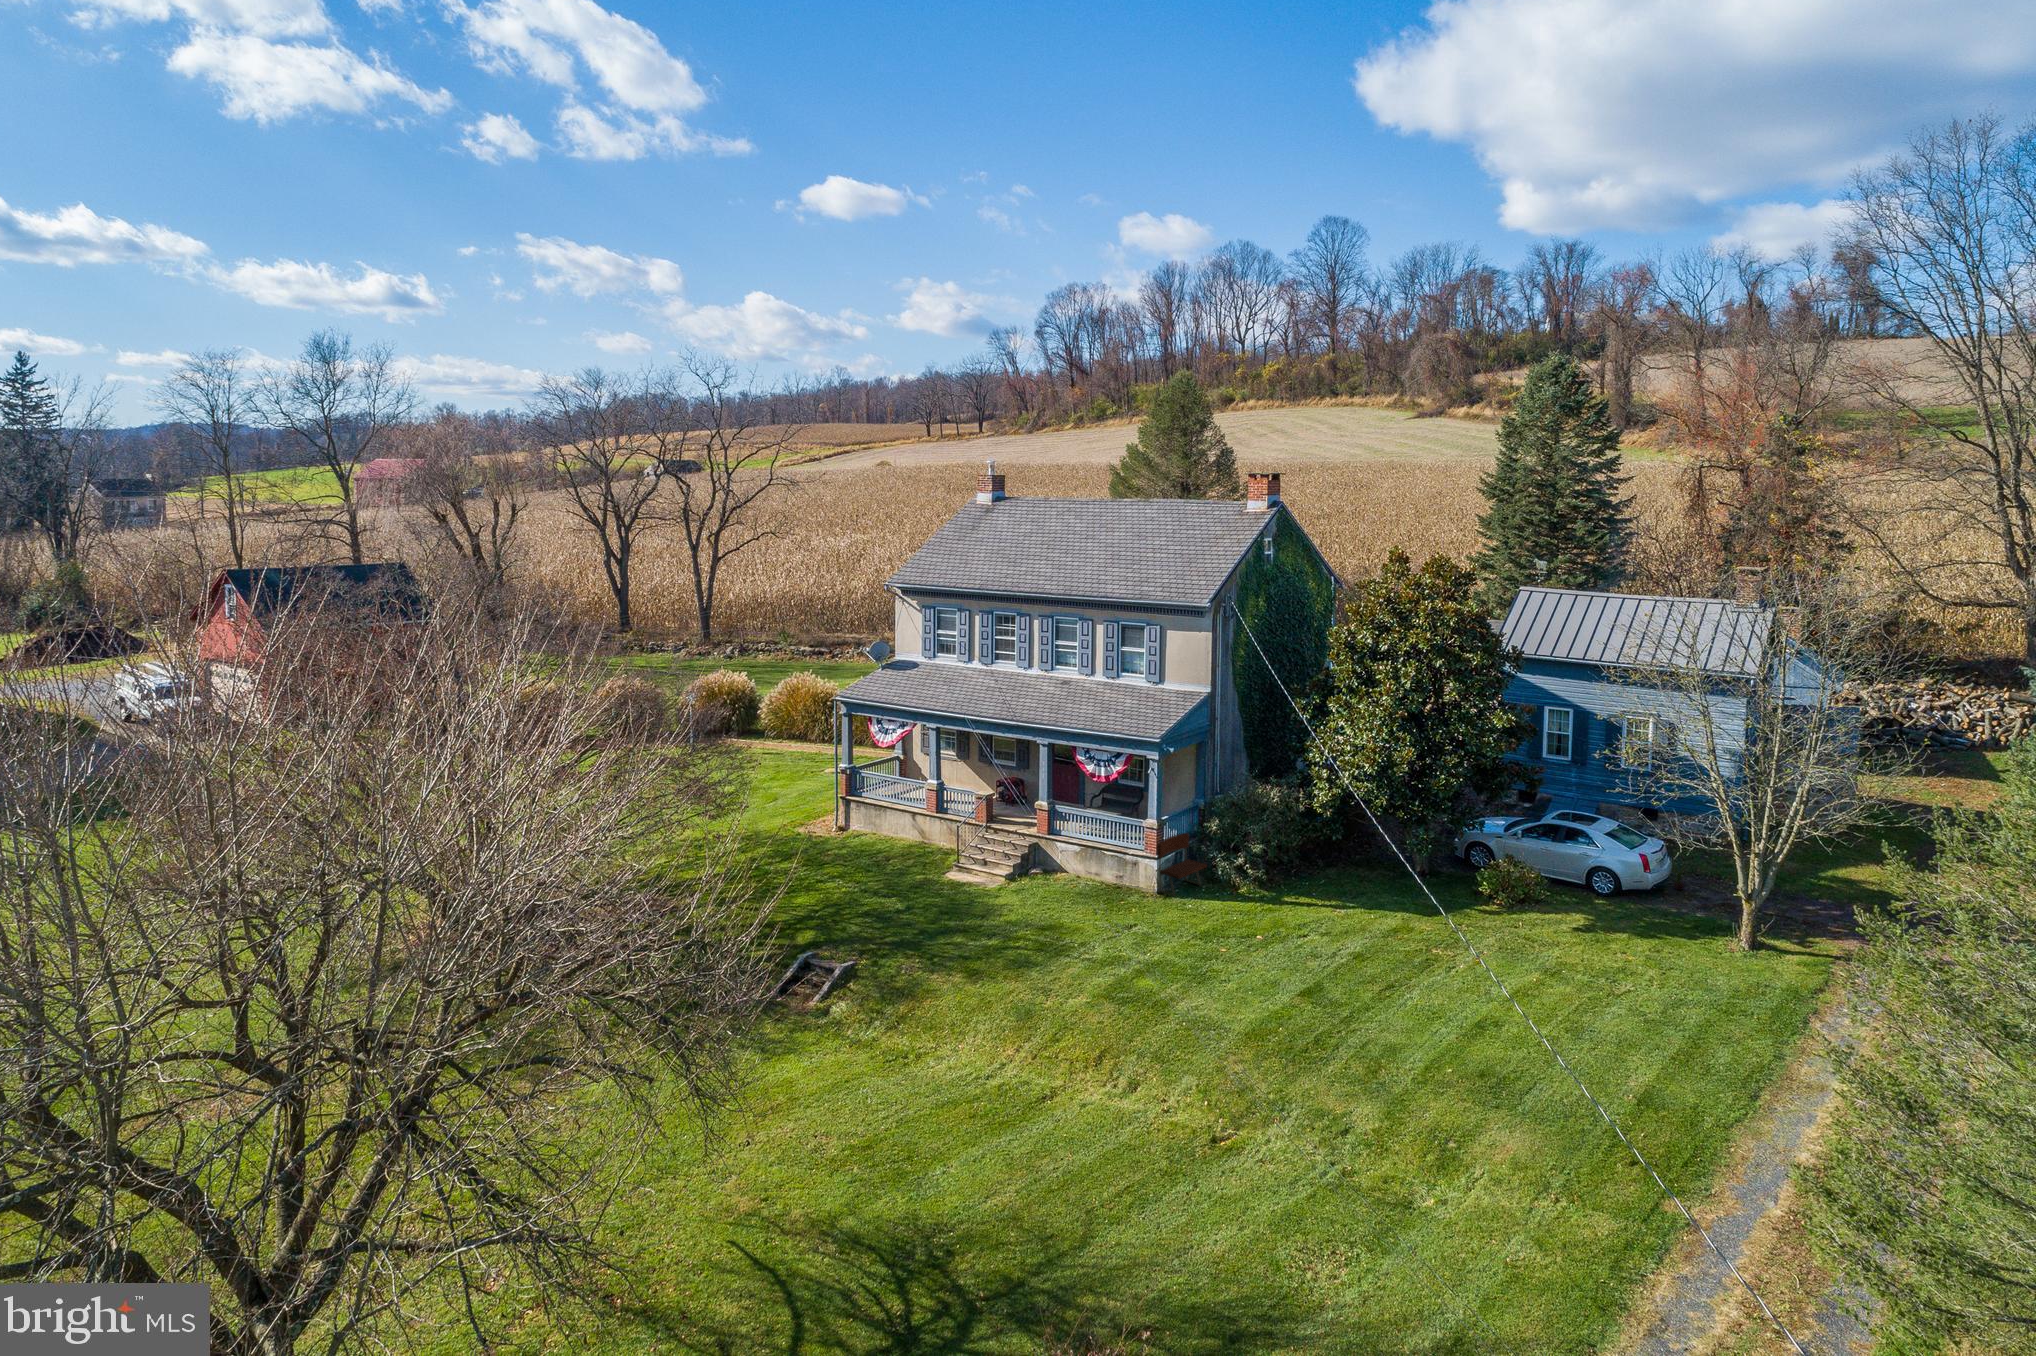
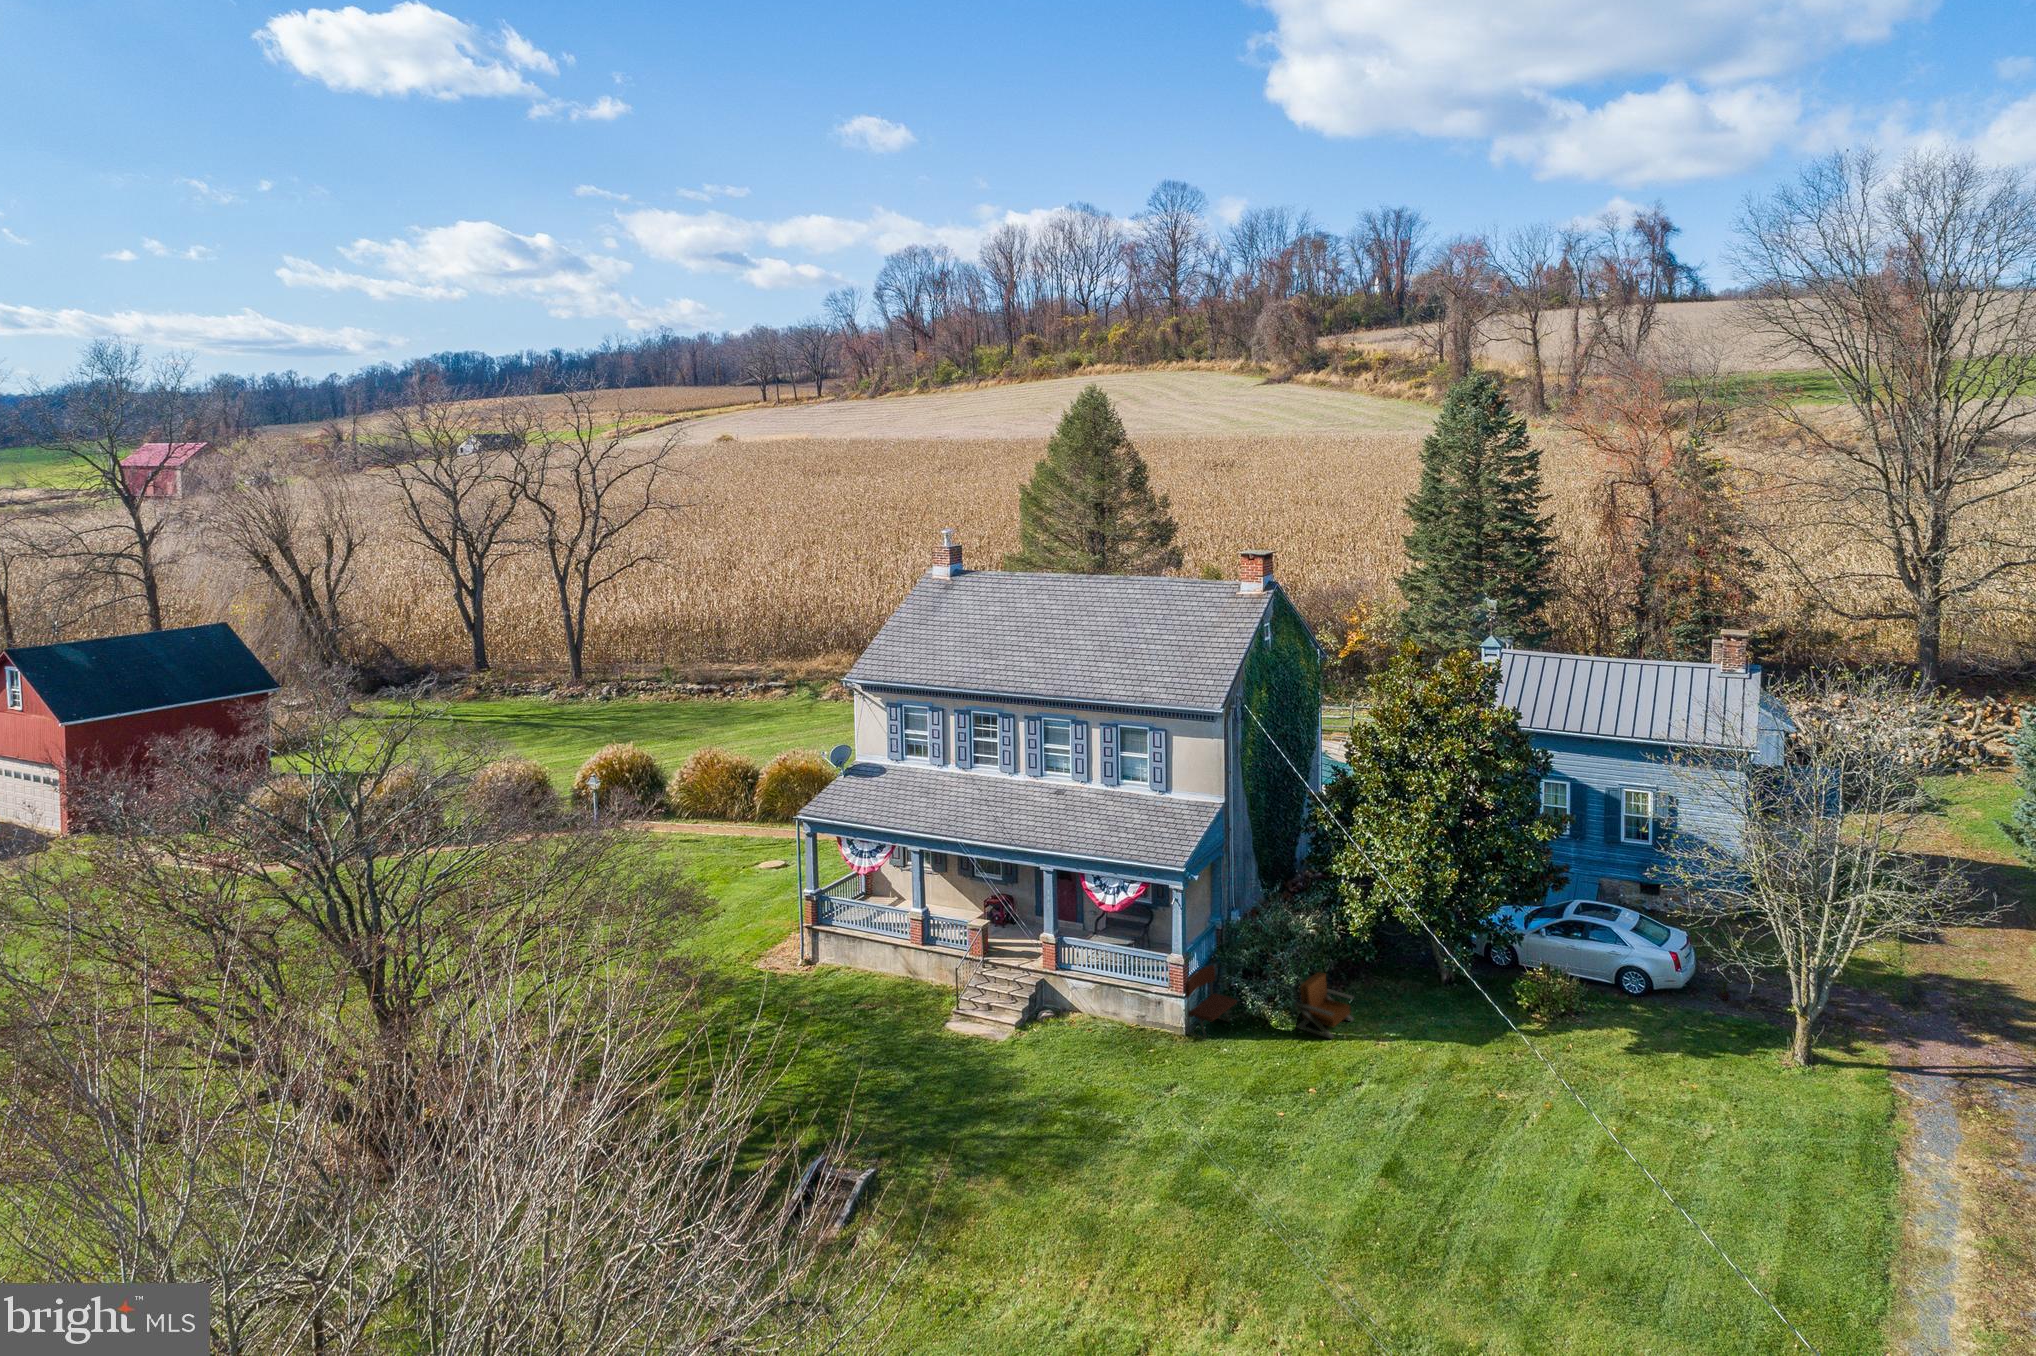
lounge chair: none [1258,844,1316,901] -> present [1295,972,1353,1039]

